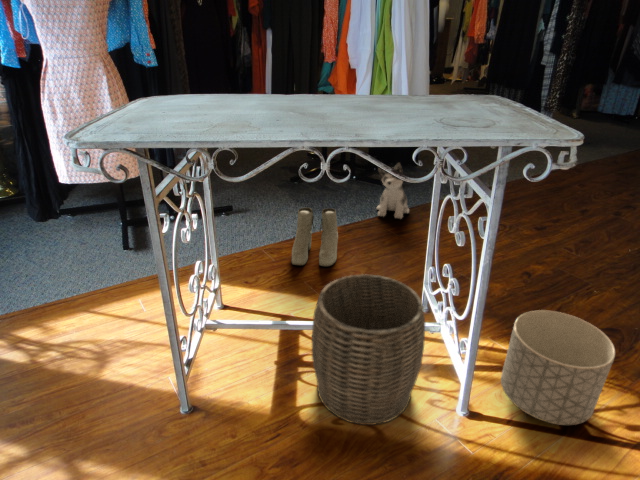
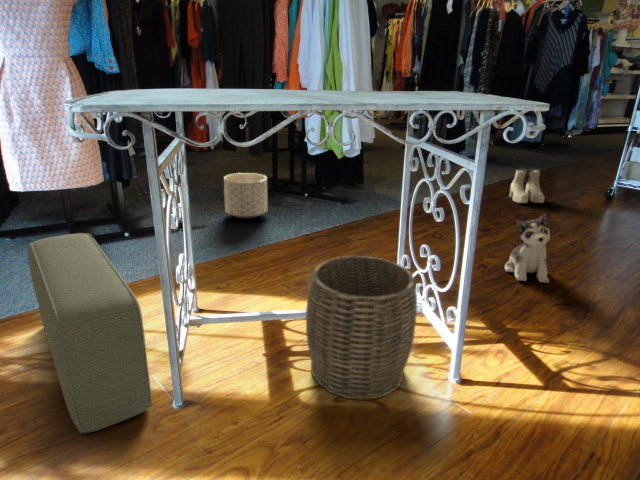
plush toy: present [377,163,409,218] -> present [505,213,550,283]
boots: present [292,208,338,266] -> present [510,169,544,203]
pouf: none [64,231,161,431] -> present [27,233,152,434]
planter: present [501,310,615,425] -> present [224,173,267,219]

